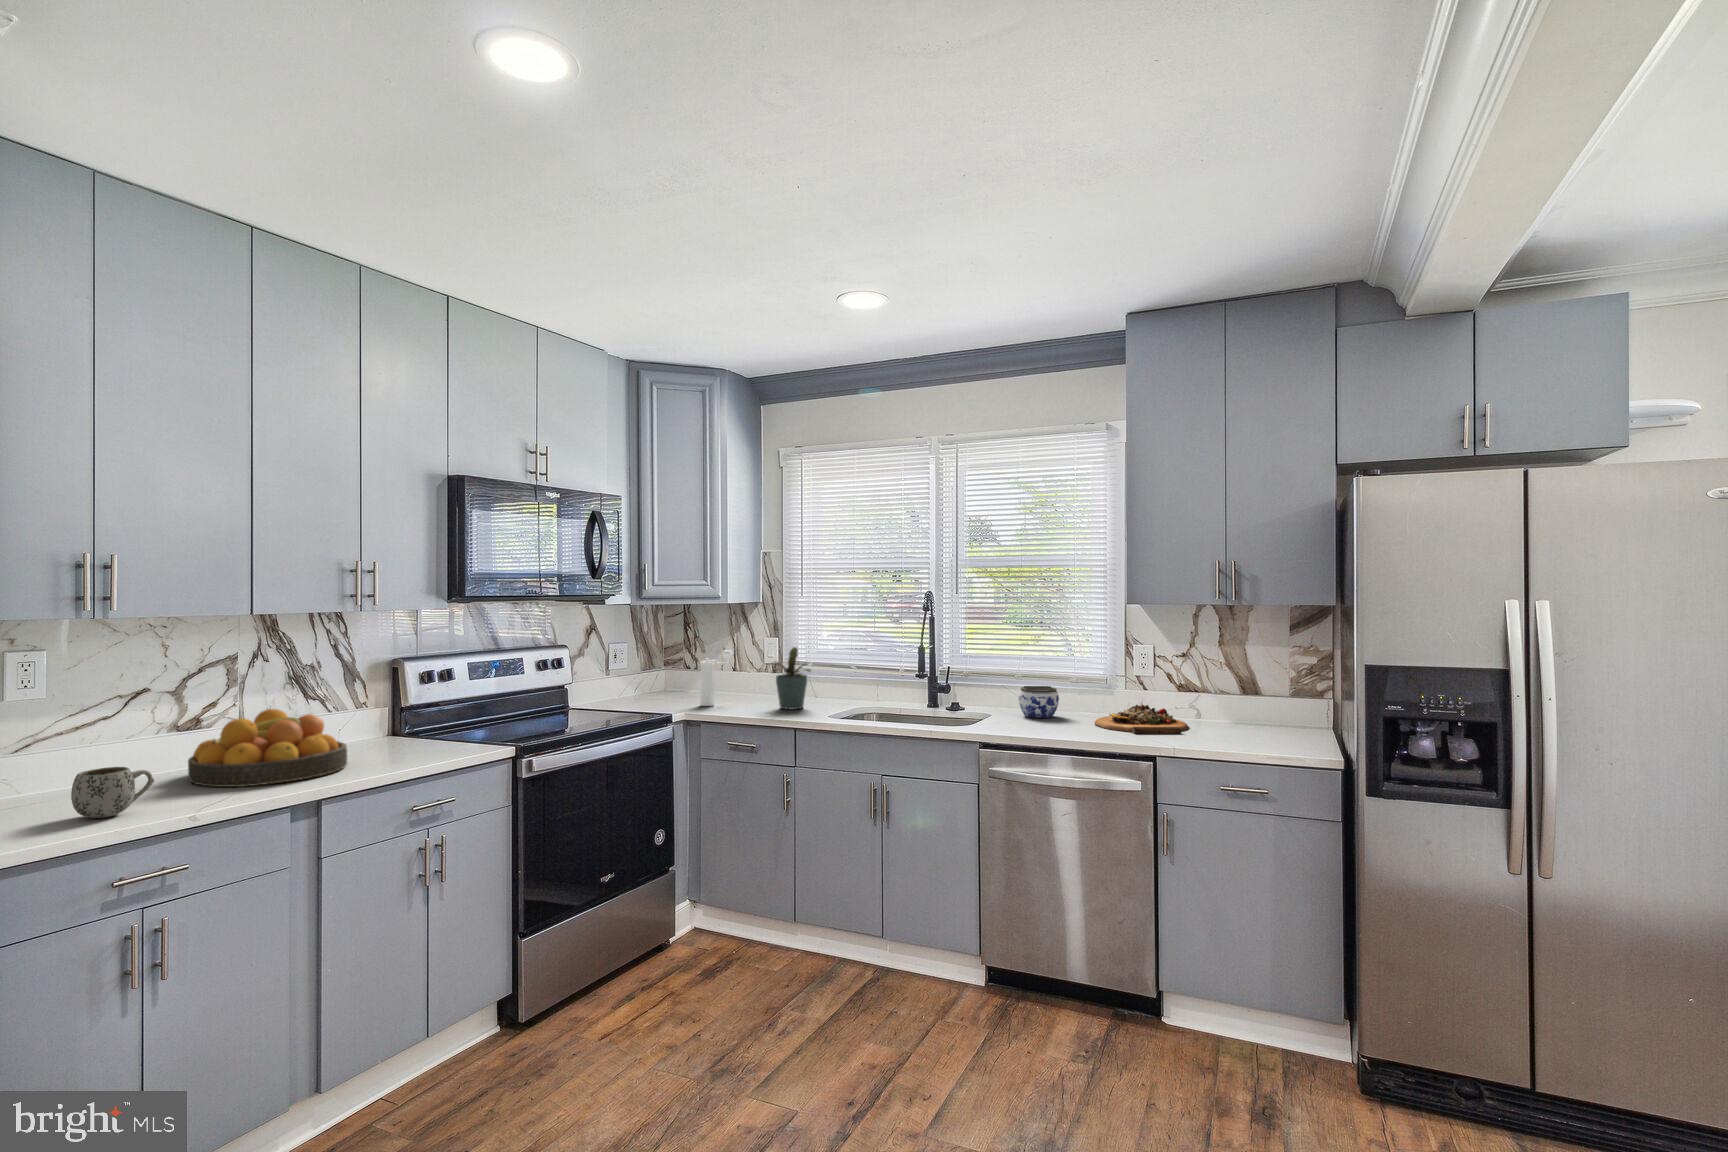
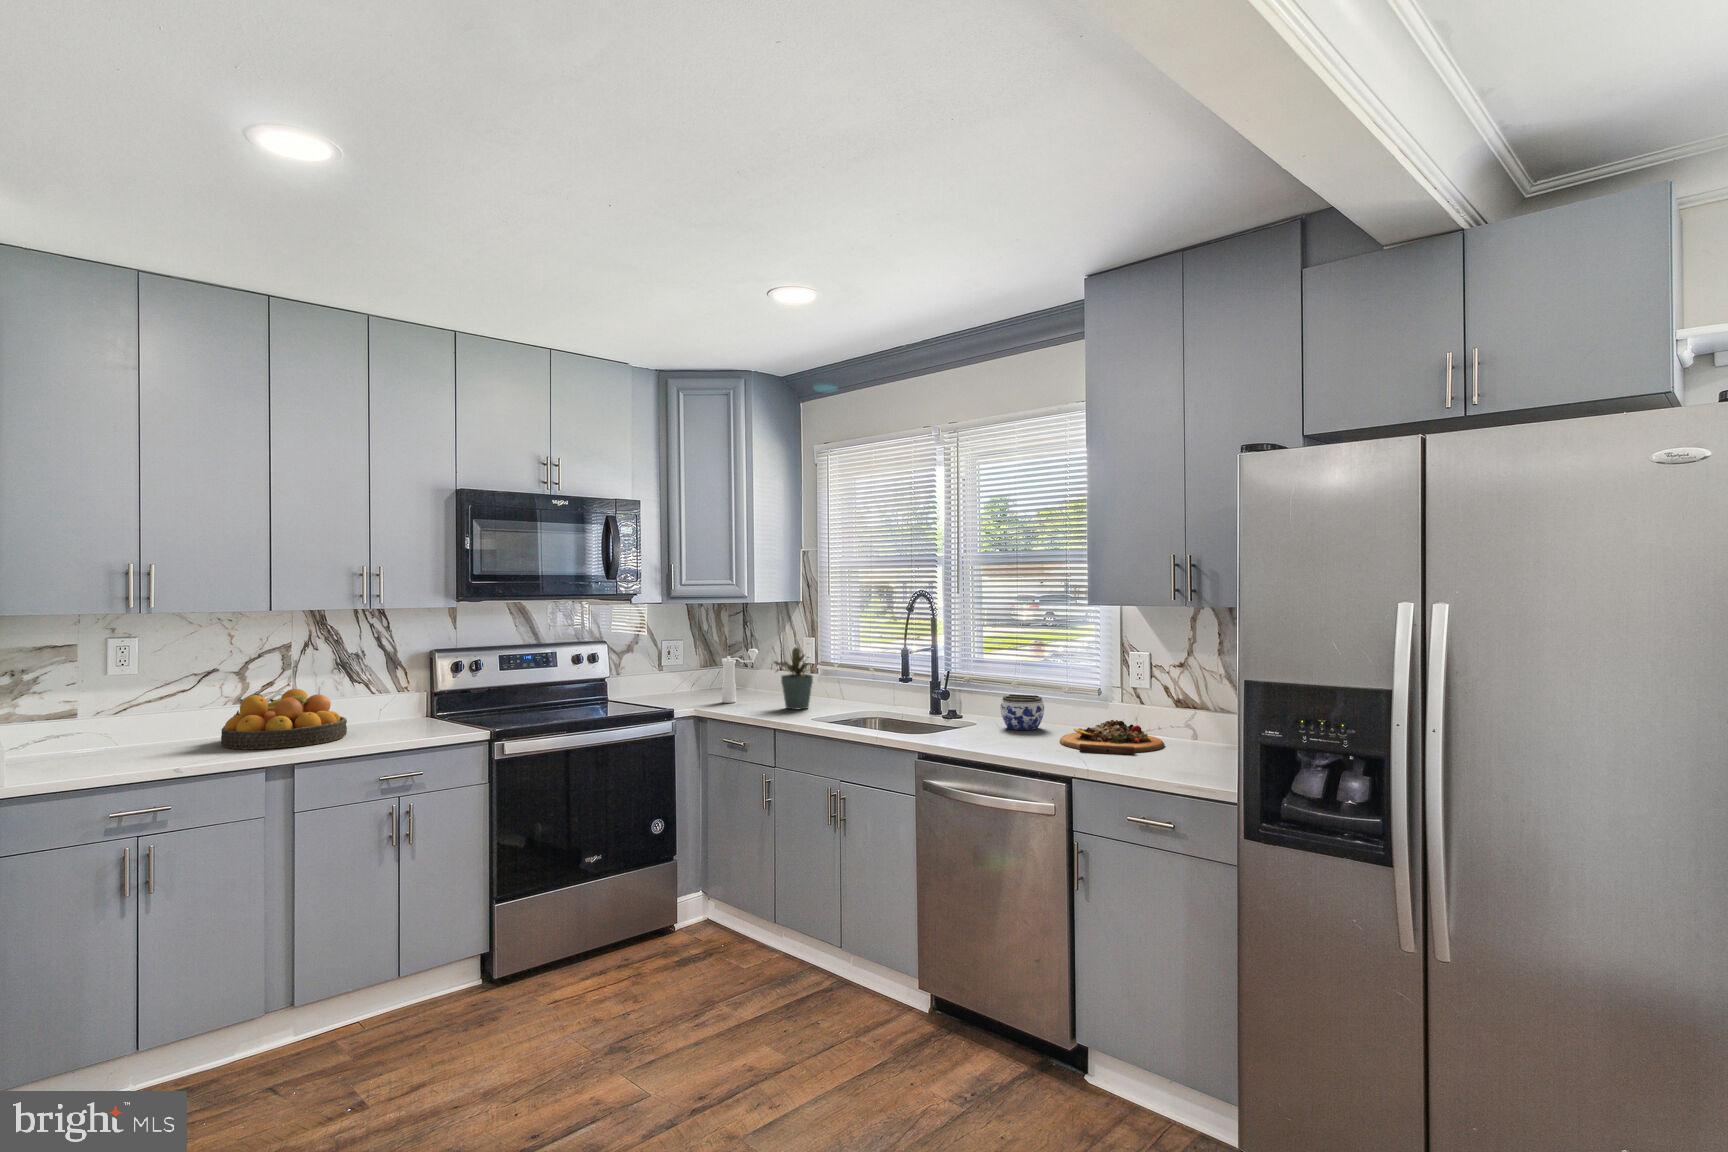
mug: present [71,767,154,818] -> none [103,728,164,765]

